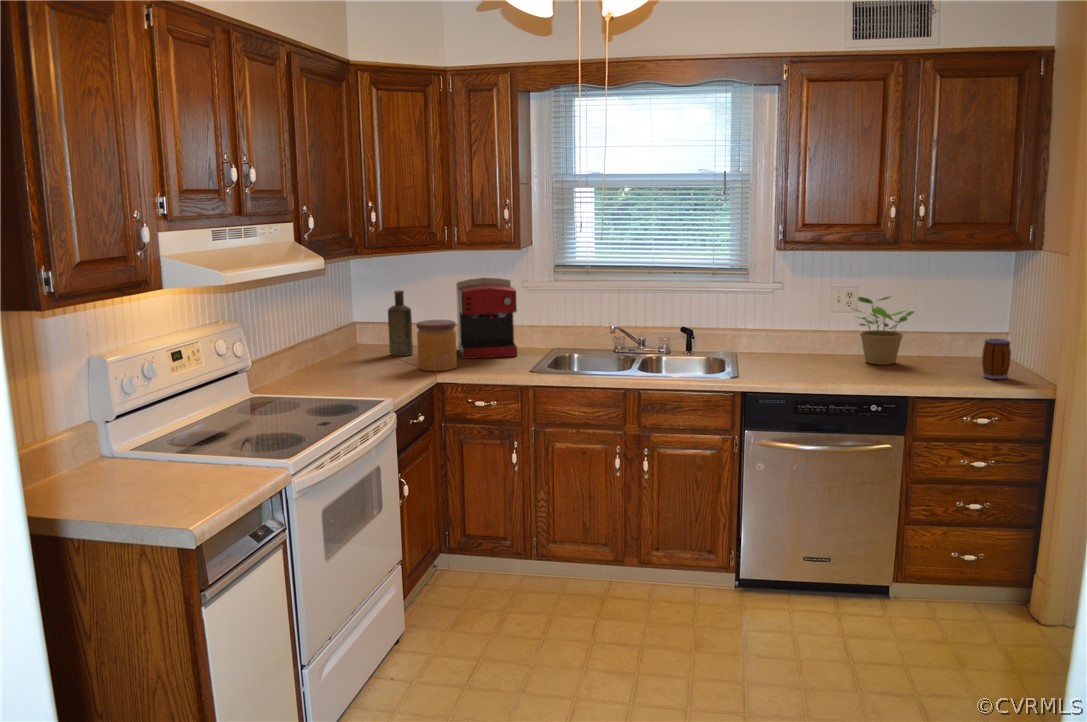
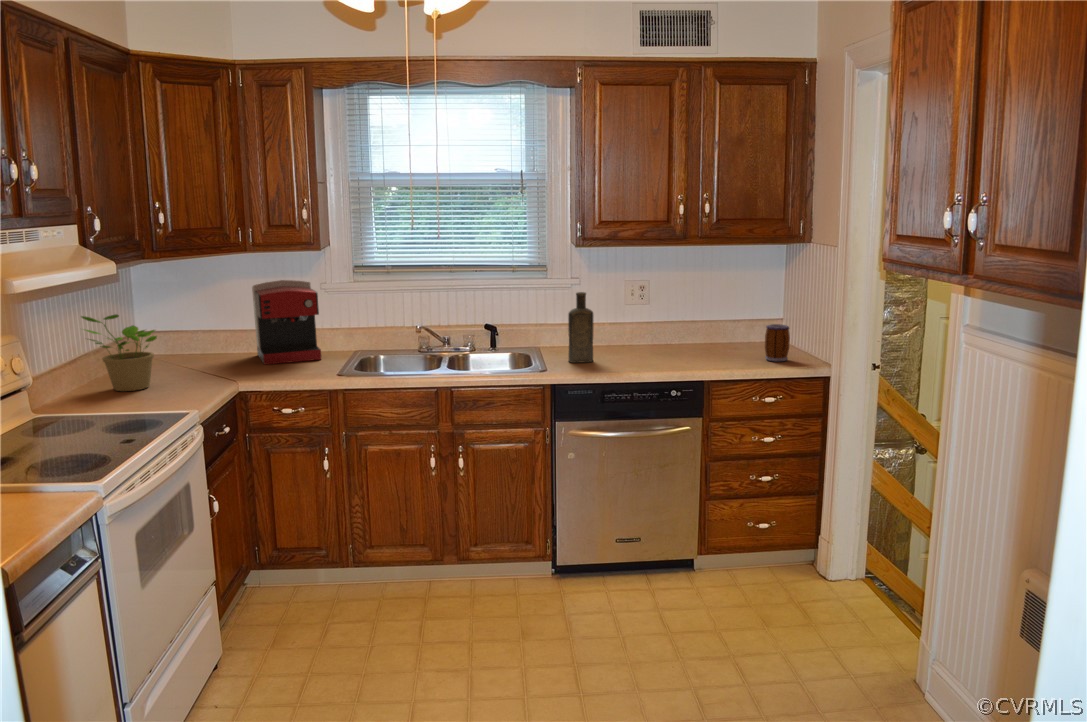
bottle: present [388,290,413,356] -> present [568,292,593,363]
potted plant: present [854,297,914,365] -> present [81,314,157,391]
jar: present [417,320,457,371] -> none [210,325,257,380]

